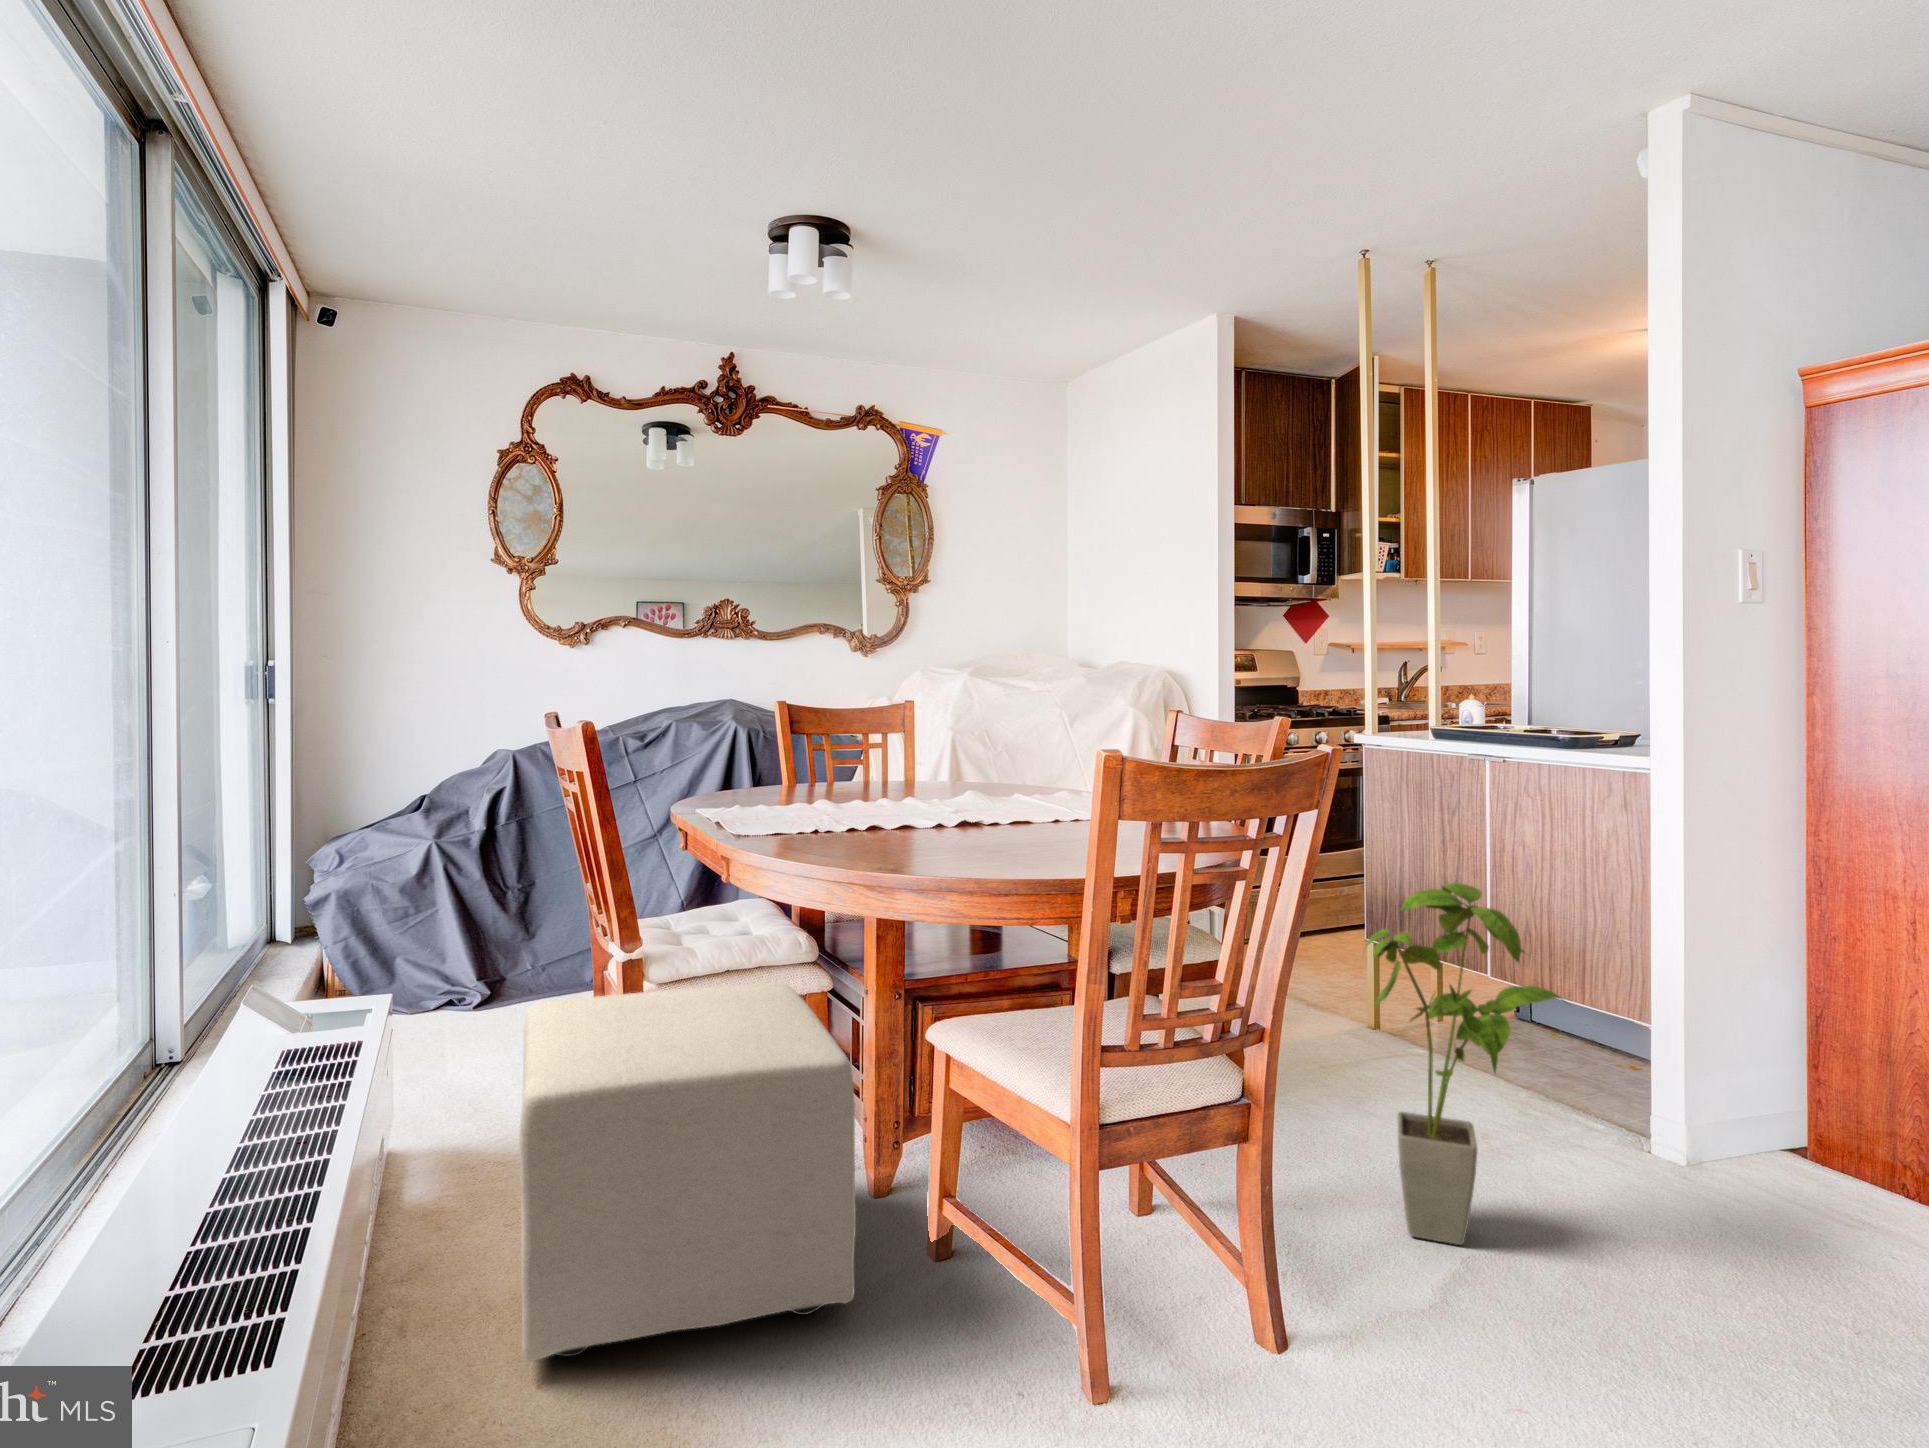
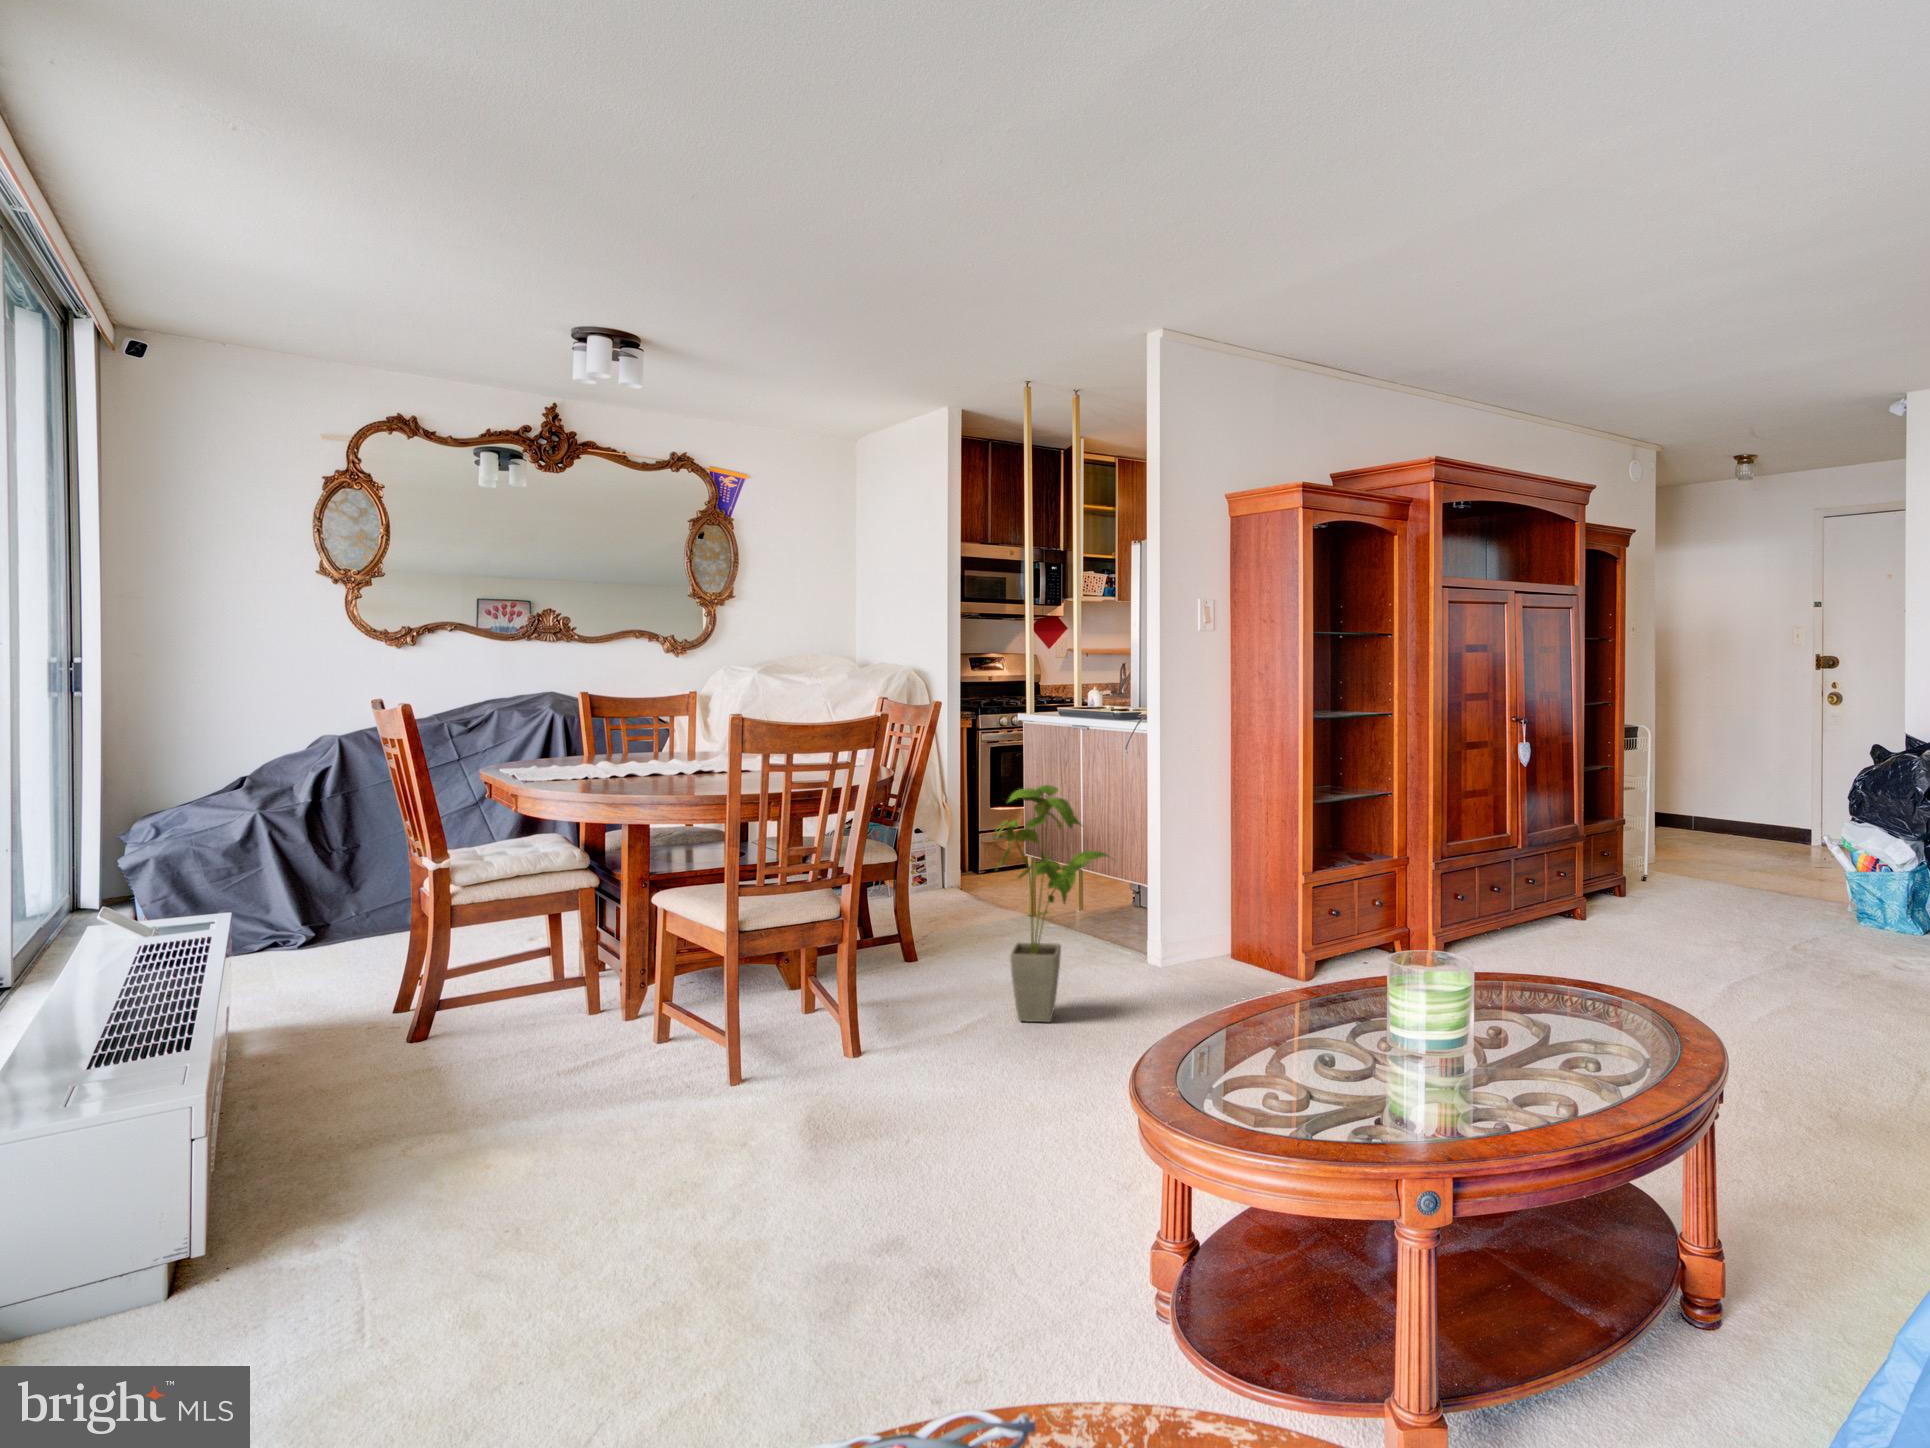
ottoman: present [519,983,856,1361] -> none [335,884,613,1153]

